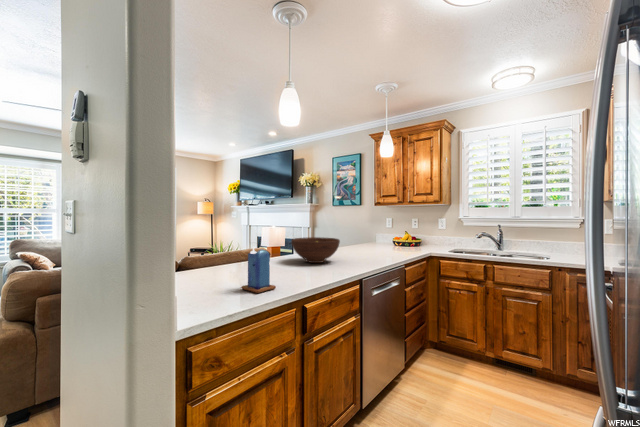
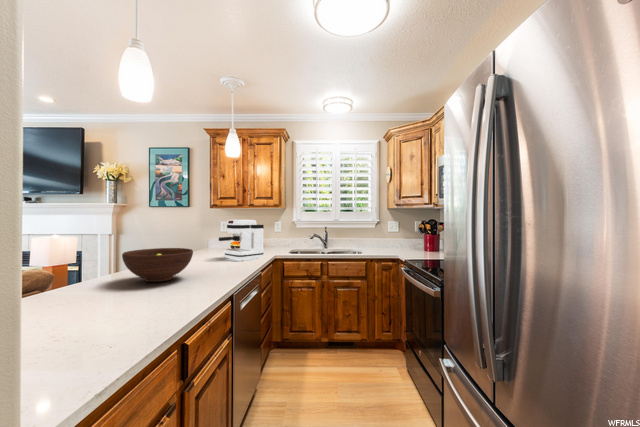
coffee maker: none [372,216,415,255] -> present [219,220,264,261]
candle: present [241,246,276,293] -> none [76,272,139,344]

